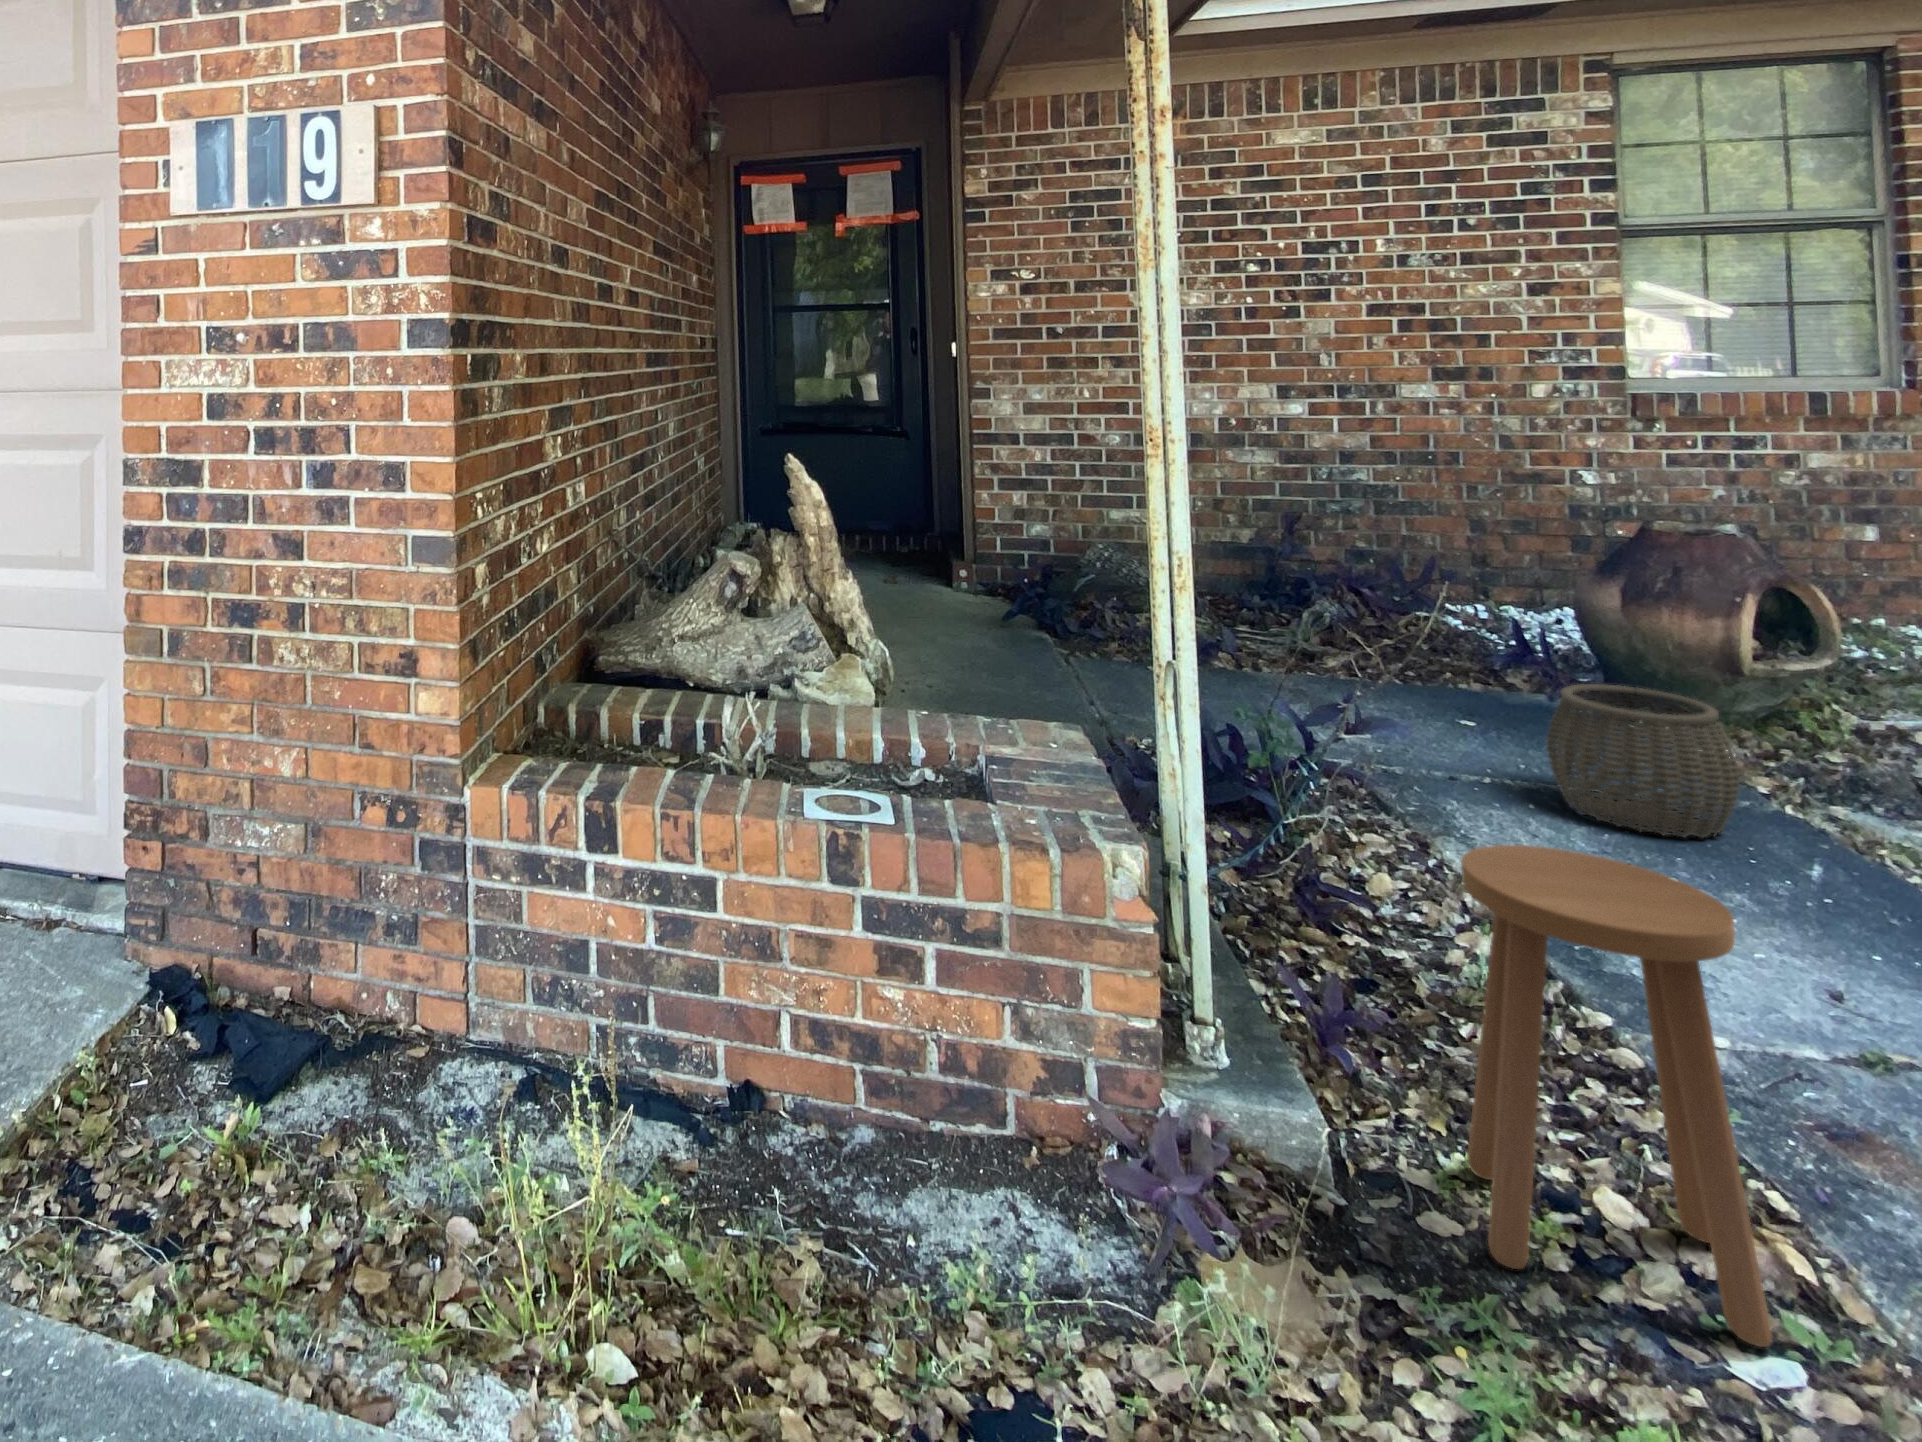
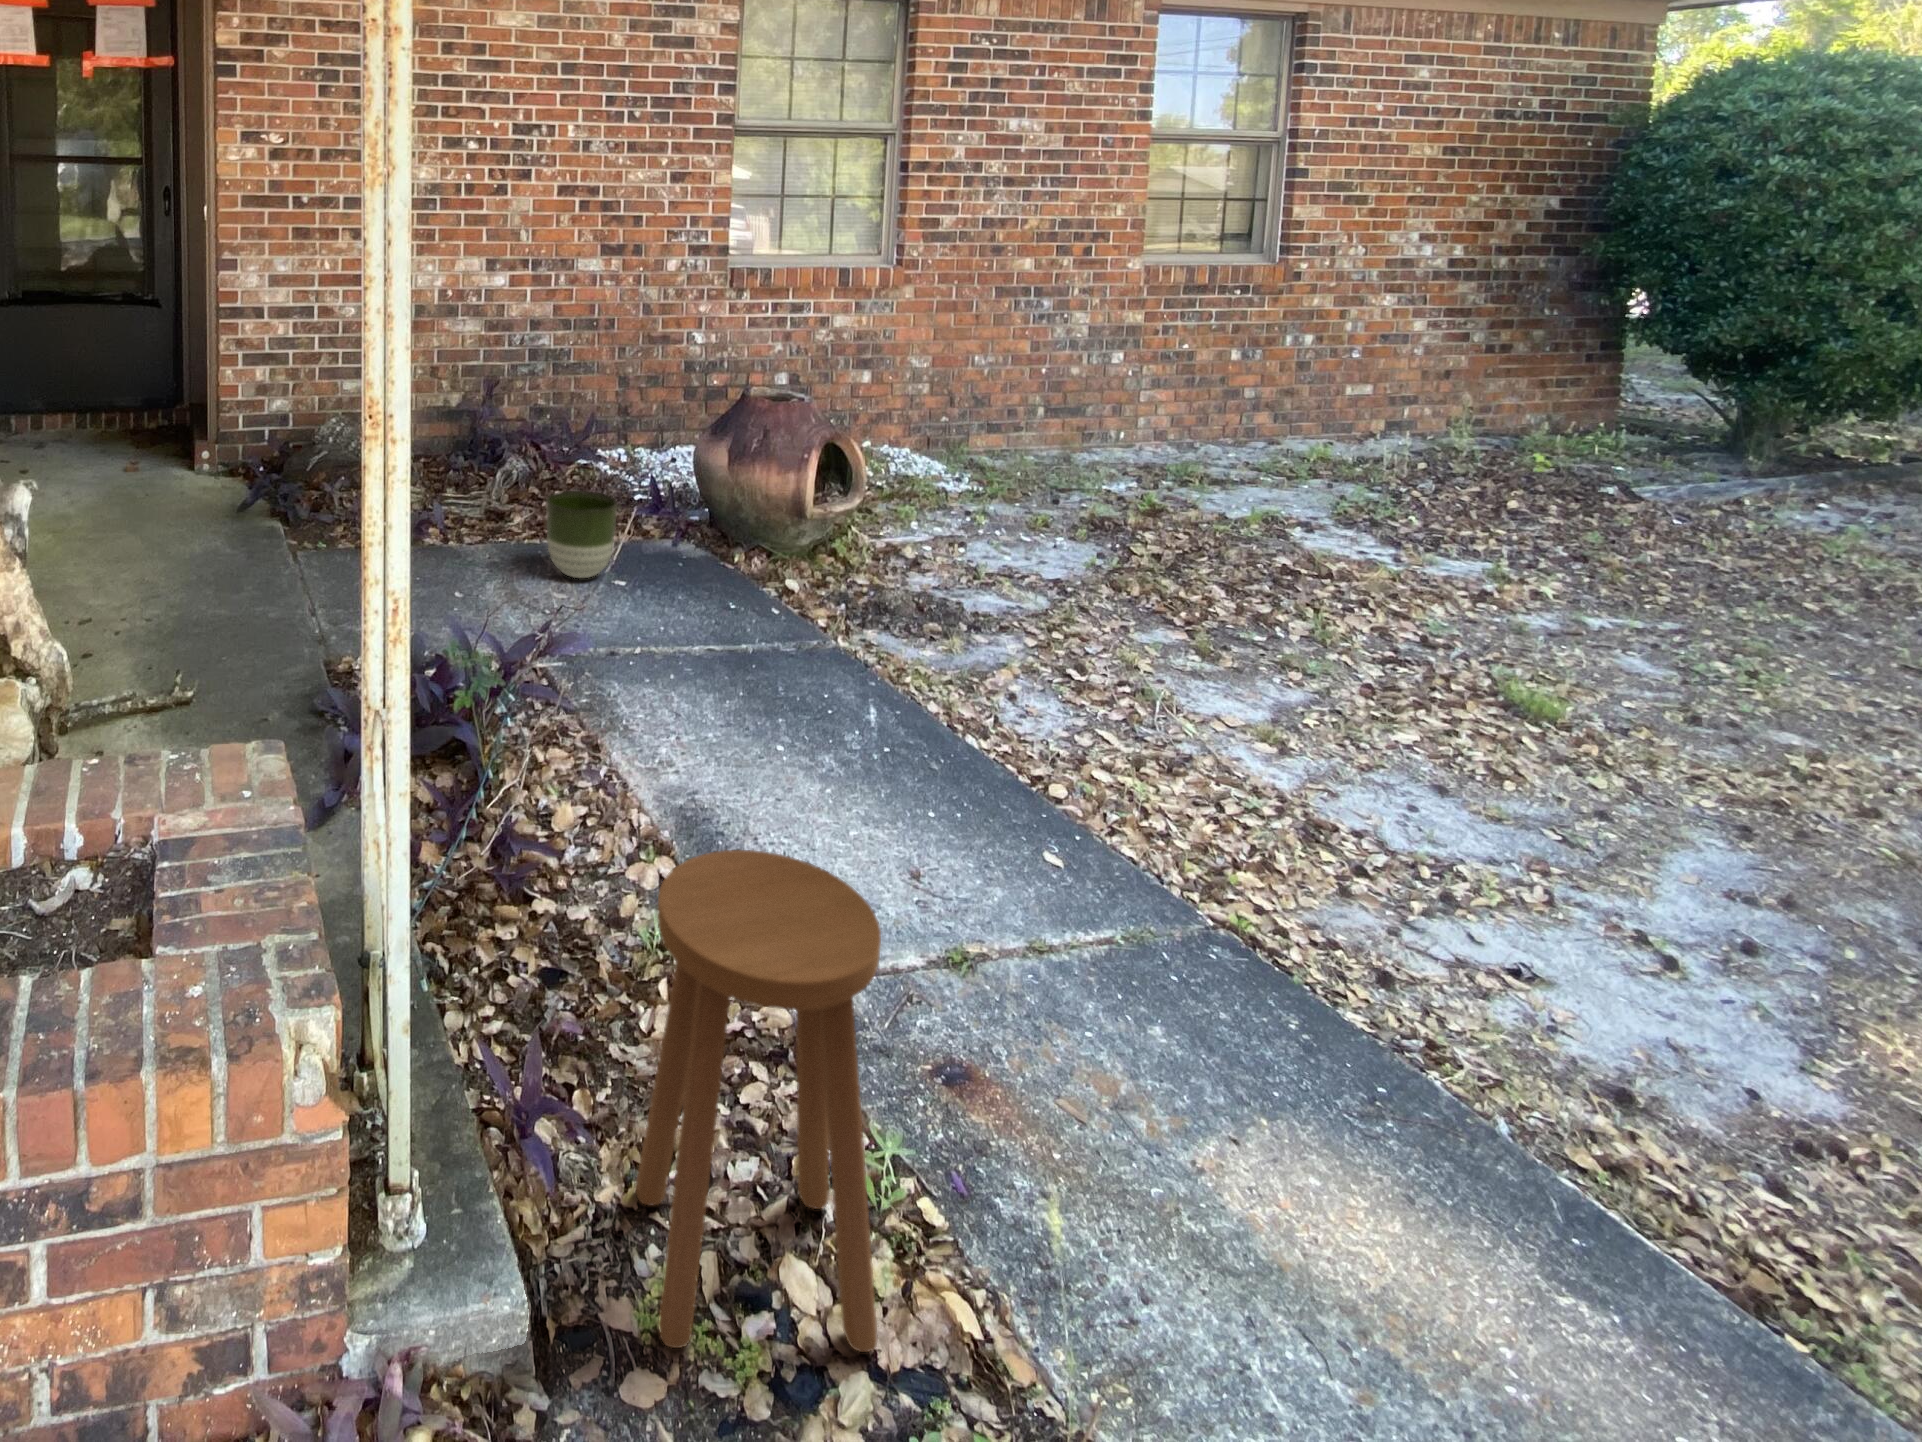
planter: none [1364,624,1464,721] -> present [546,491,617,578]
woven basket: present [1546,684,1742,838] -> none [673,544,796,675]

